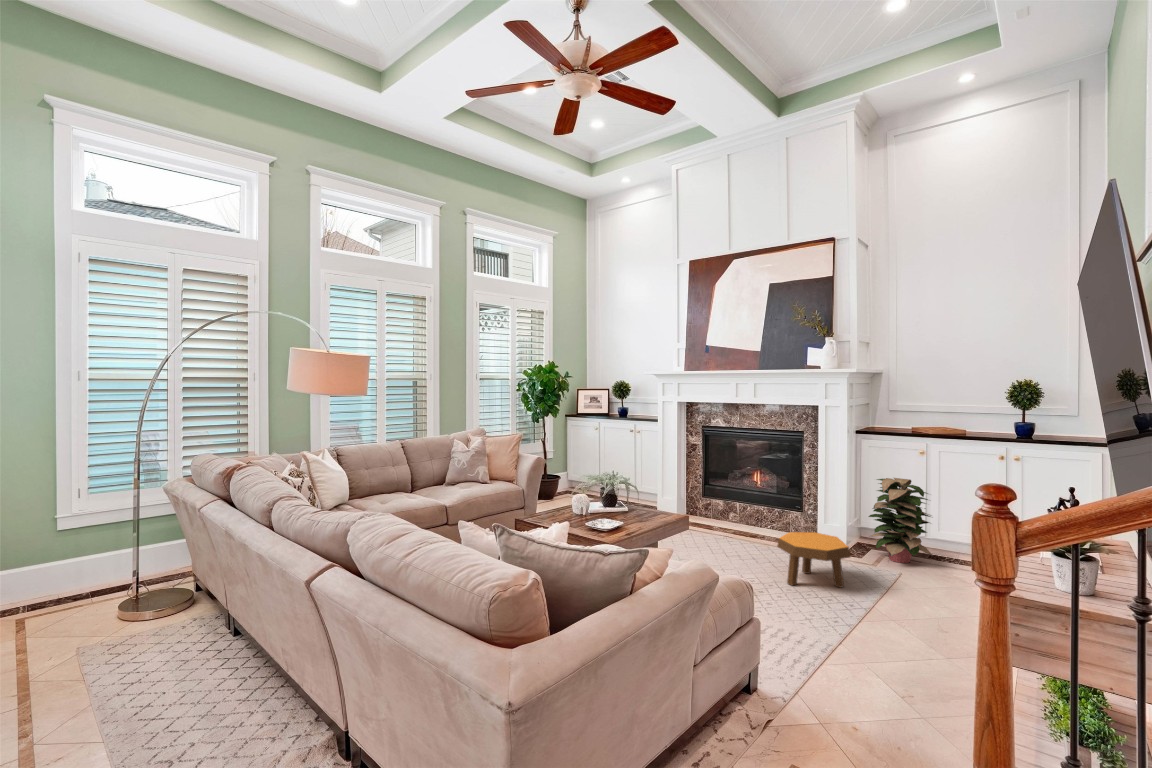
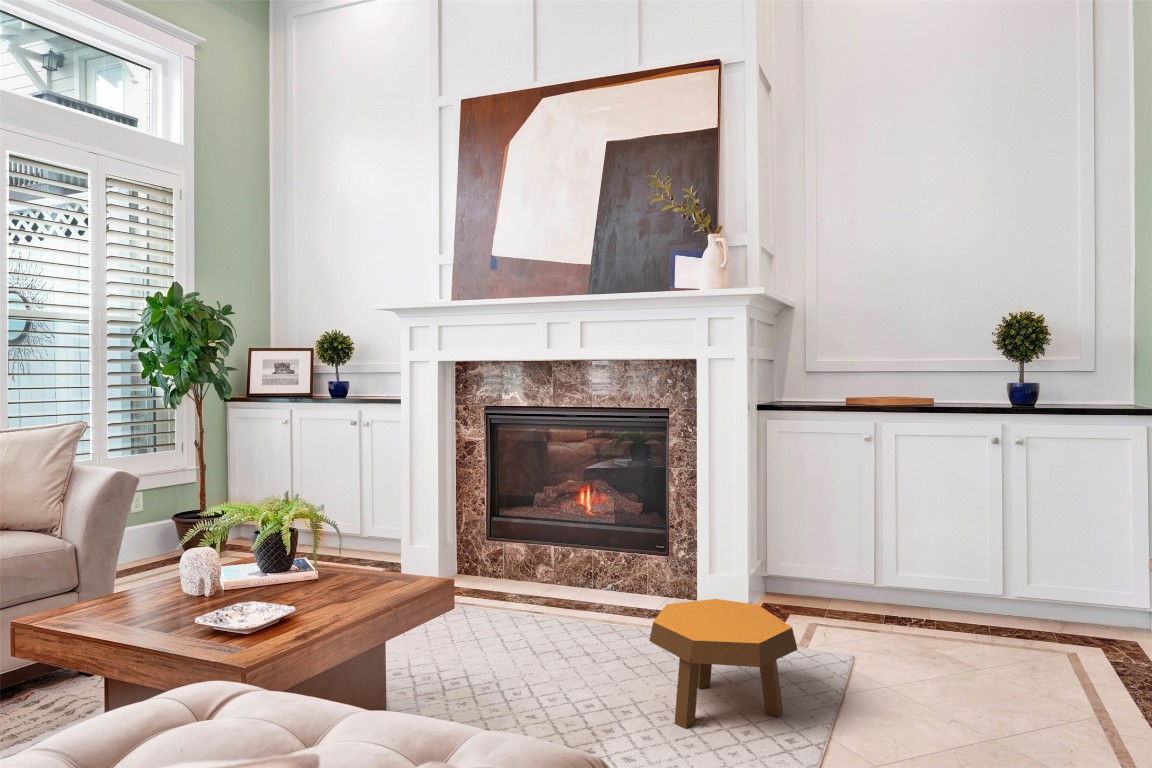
decorative plant: present [869,478,933,563] -> none [782,482,898,636]

